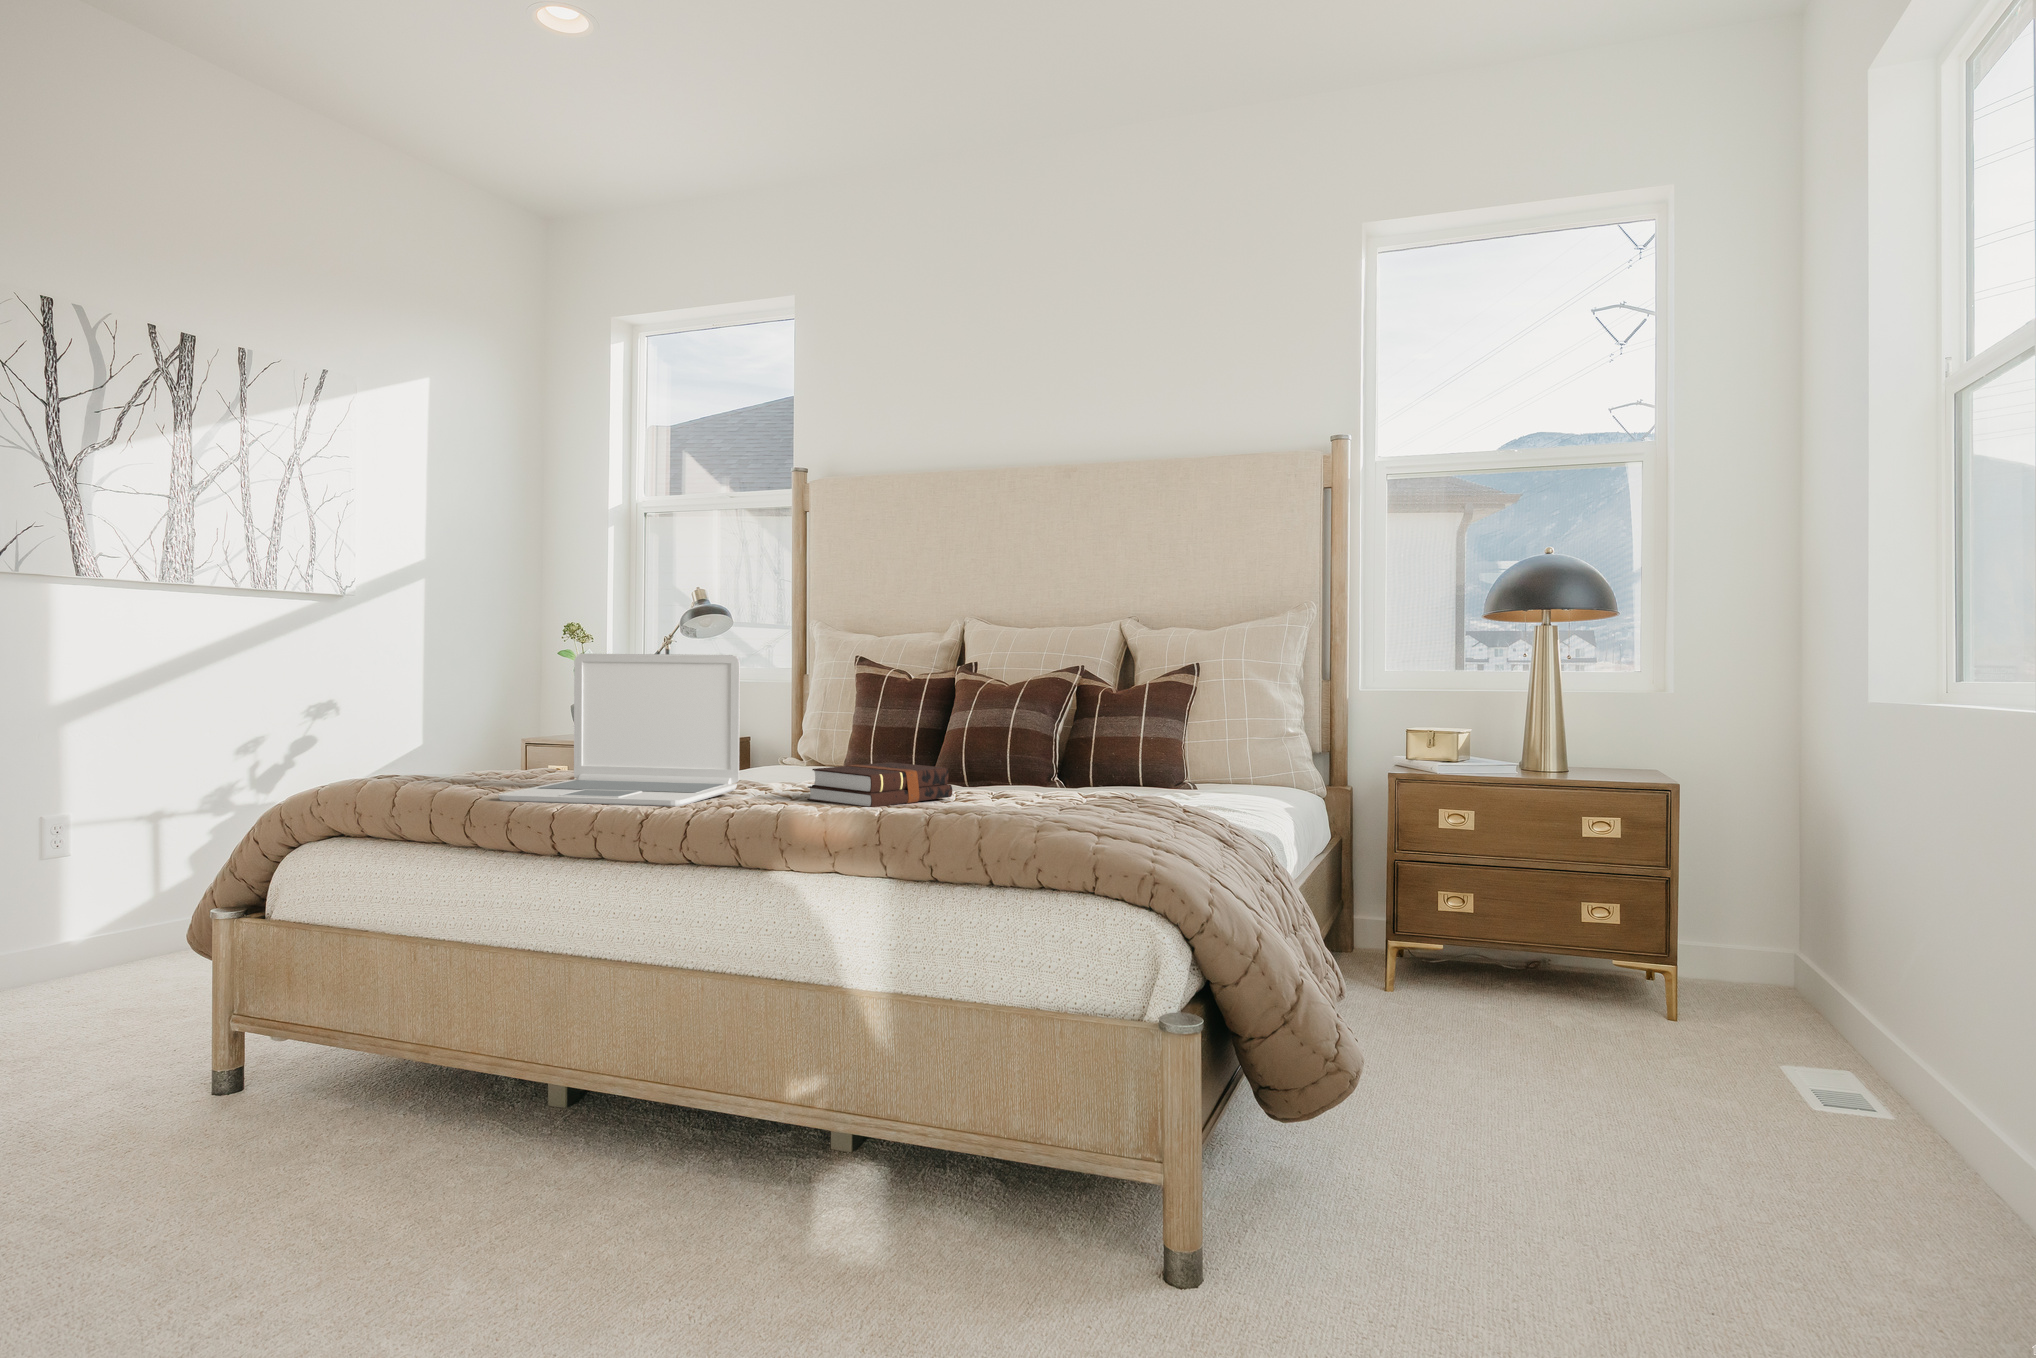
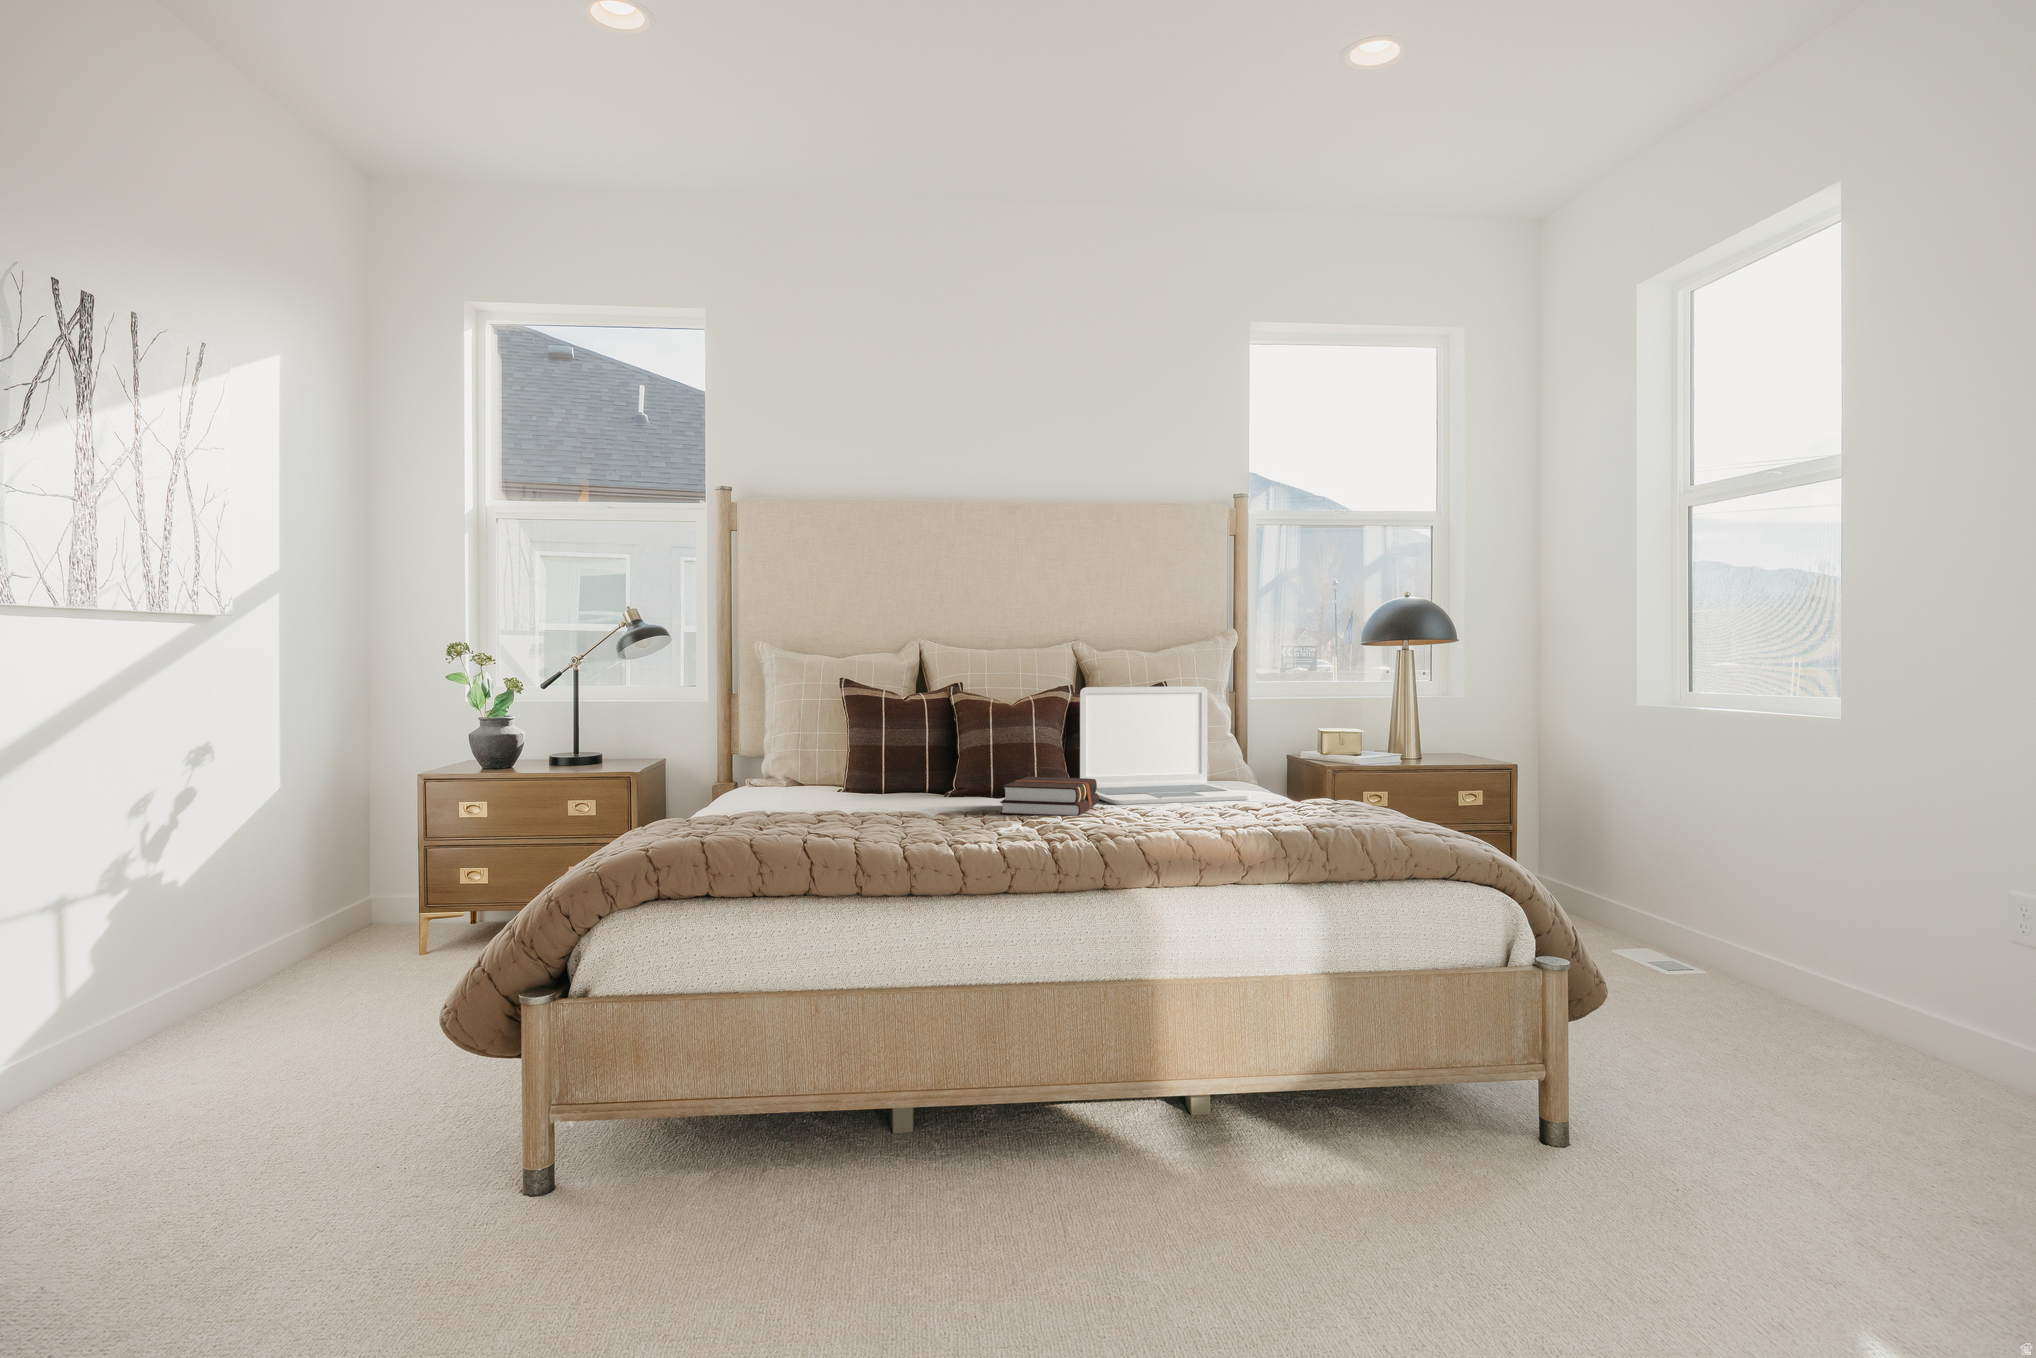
laptop: present [498,654,740,806] -> present [1080,686,1251,805]

